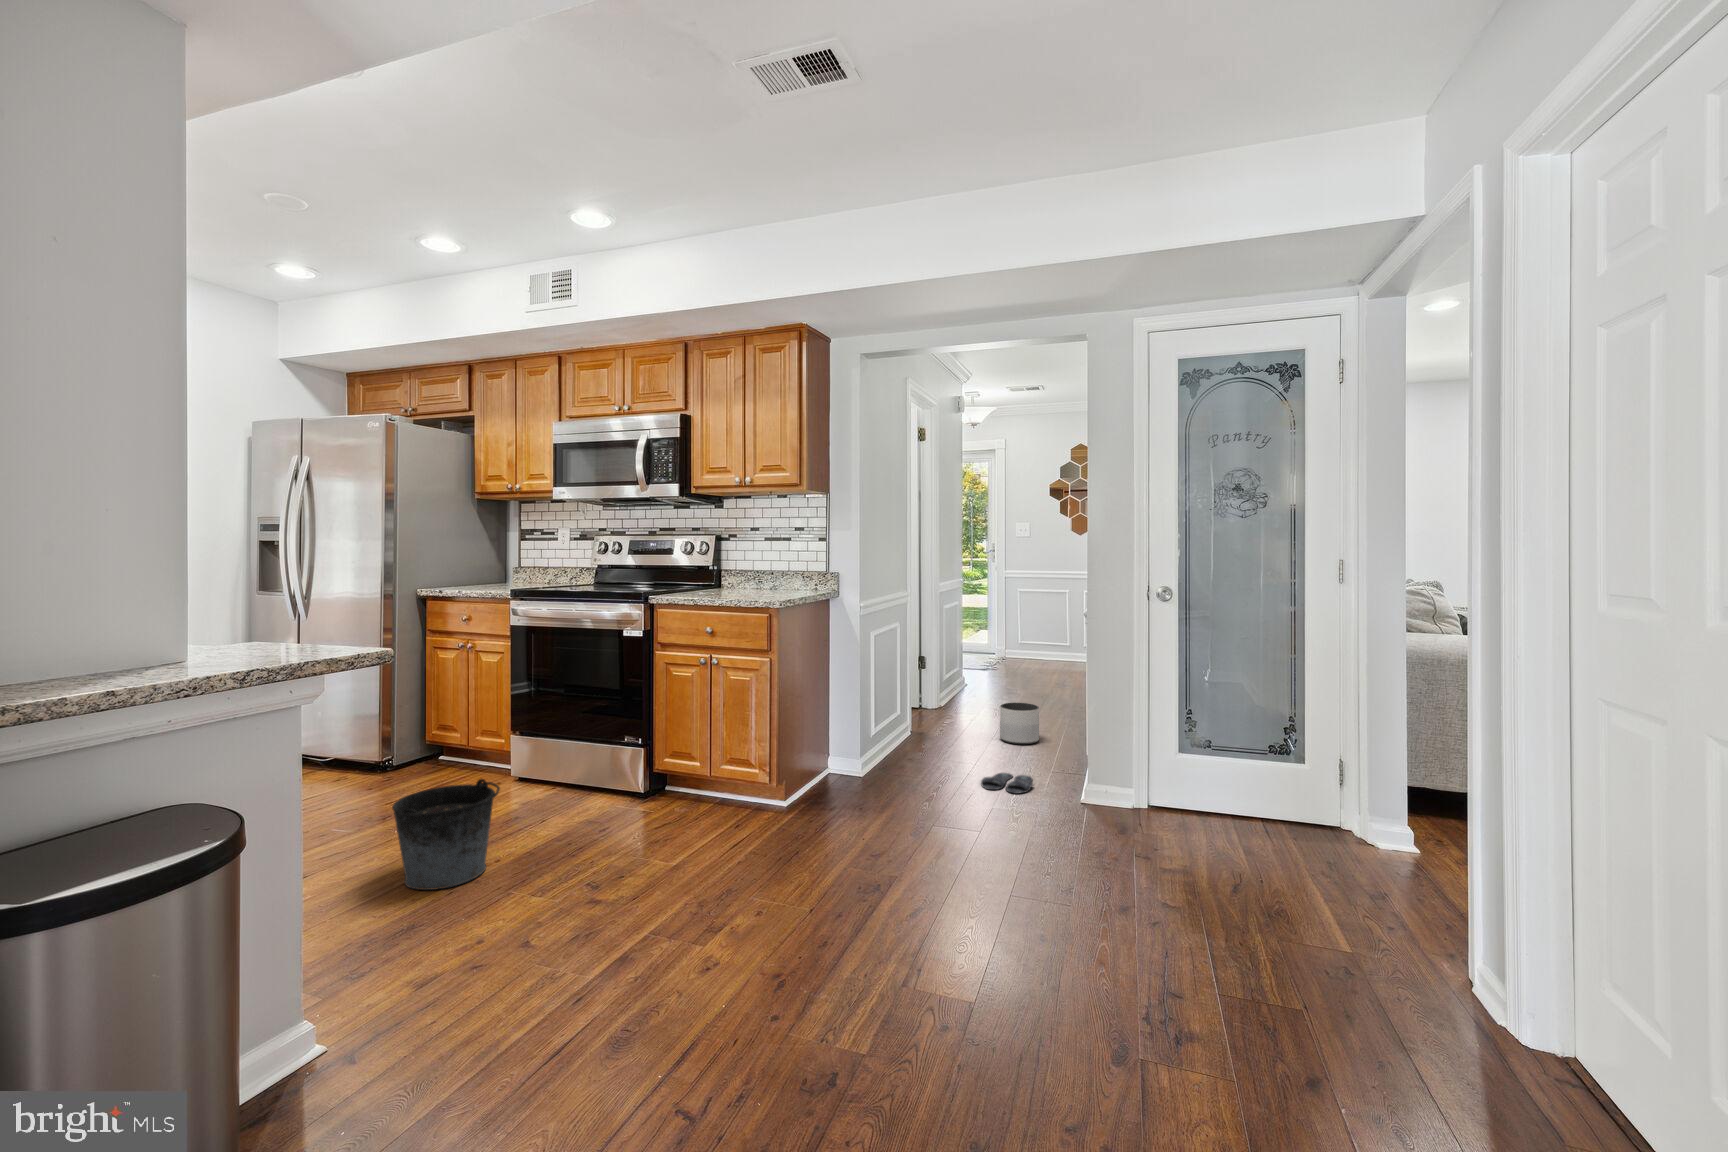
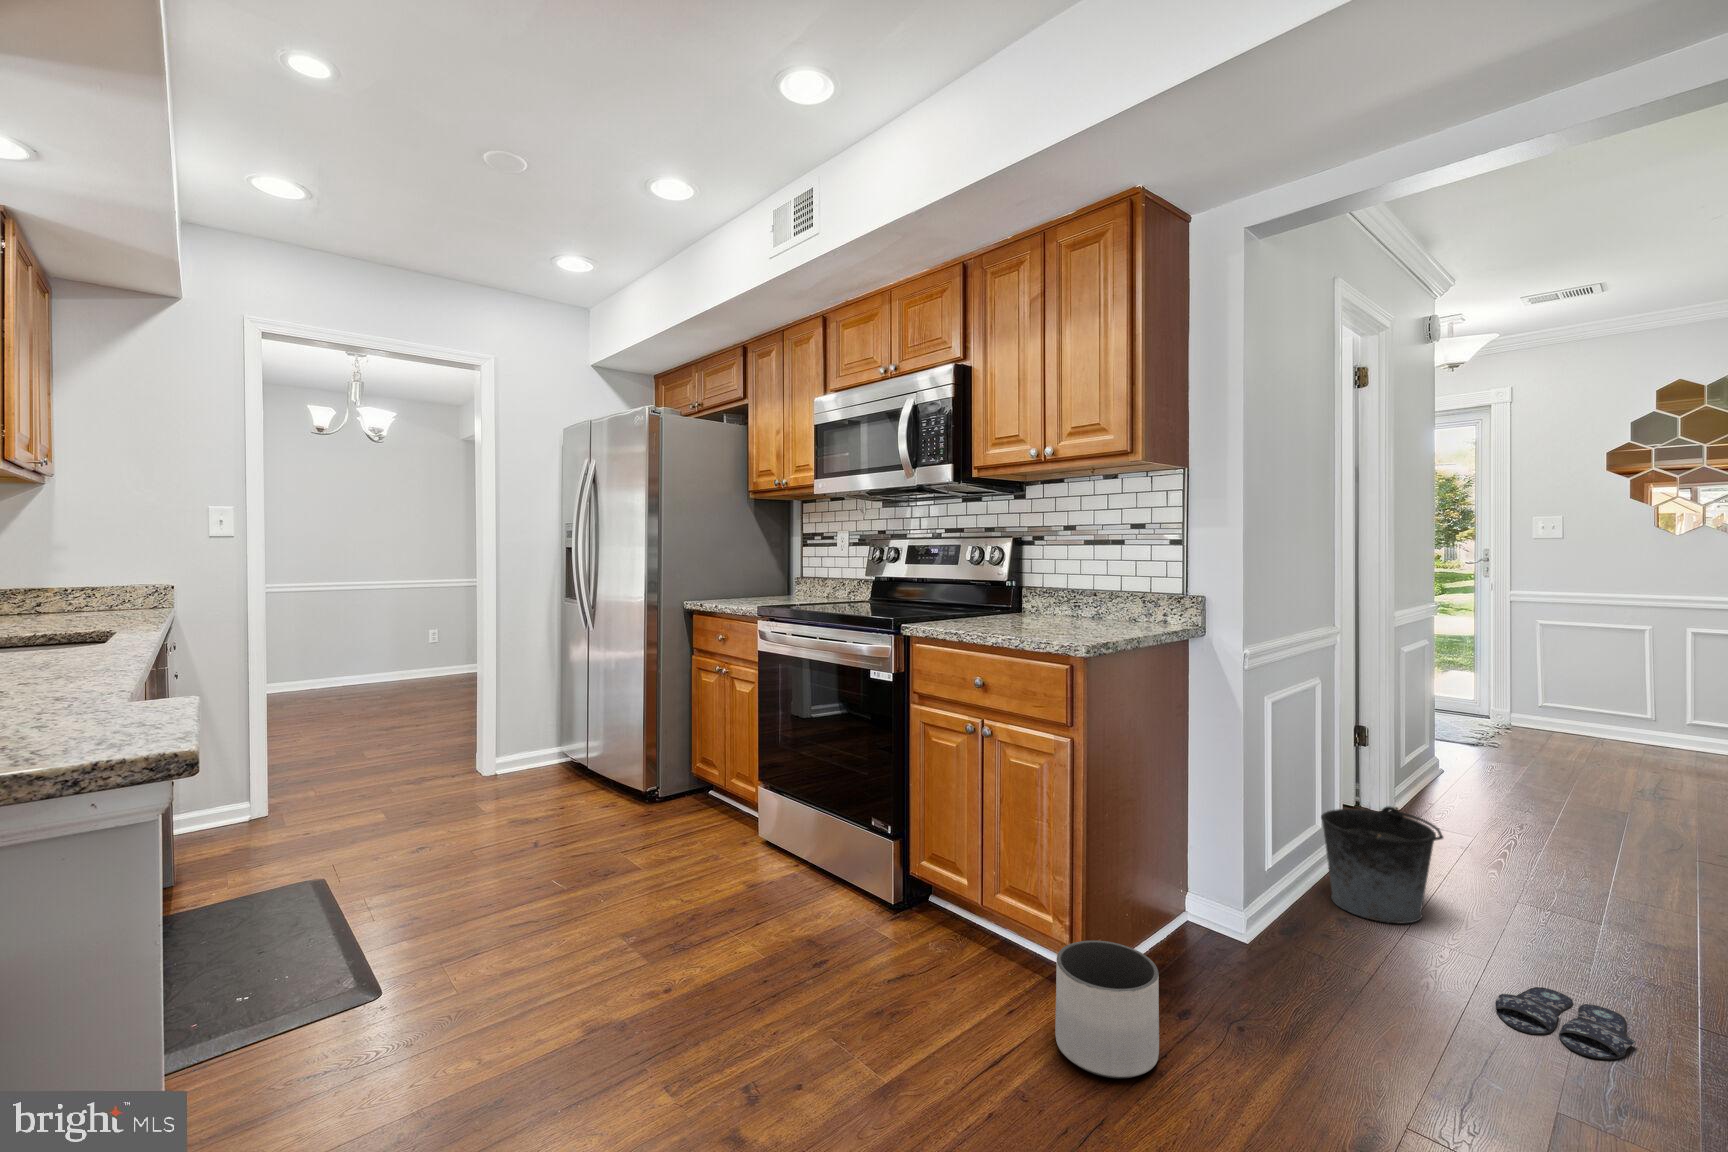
planter: present [1000,703,1039,744] -> present [1055,940,1159,1078]
bucket: present [392,779,500,890] -> present [1321,806,1443,923]

